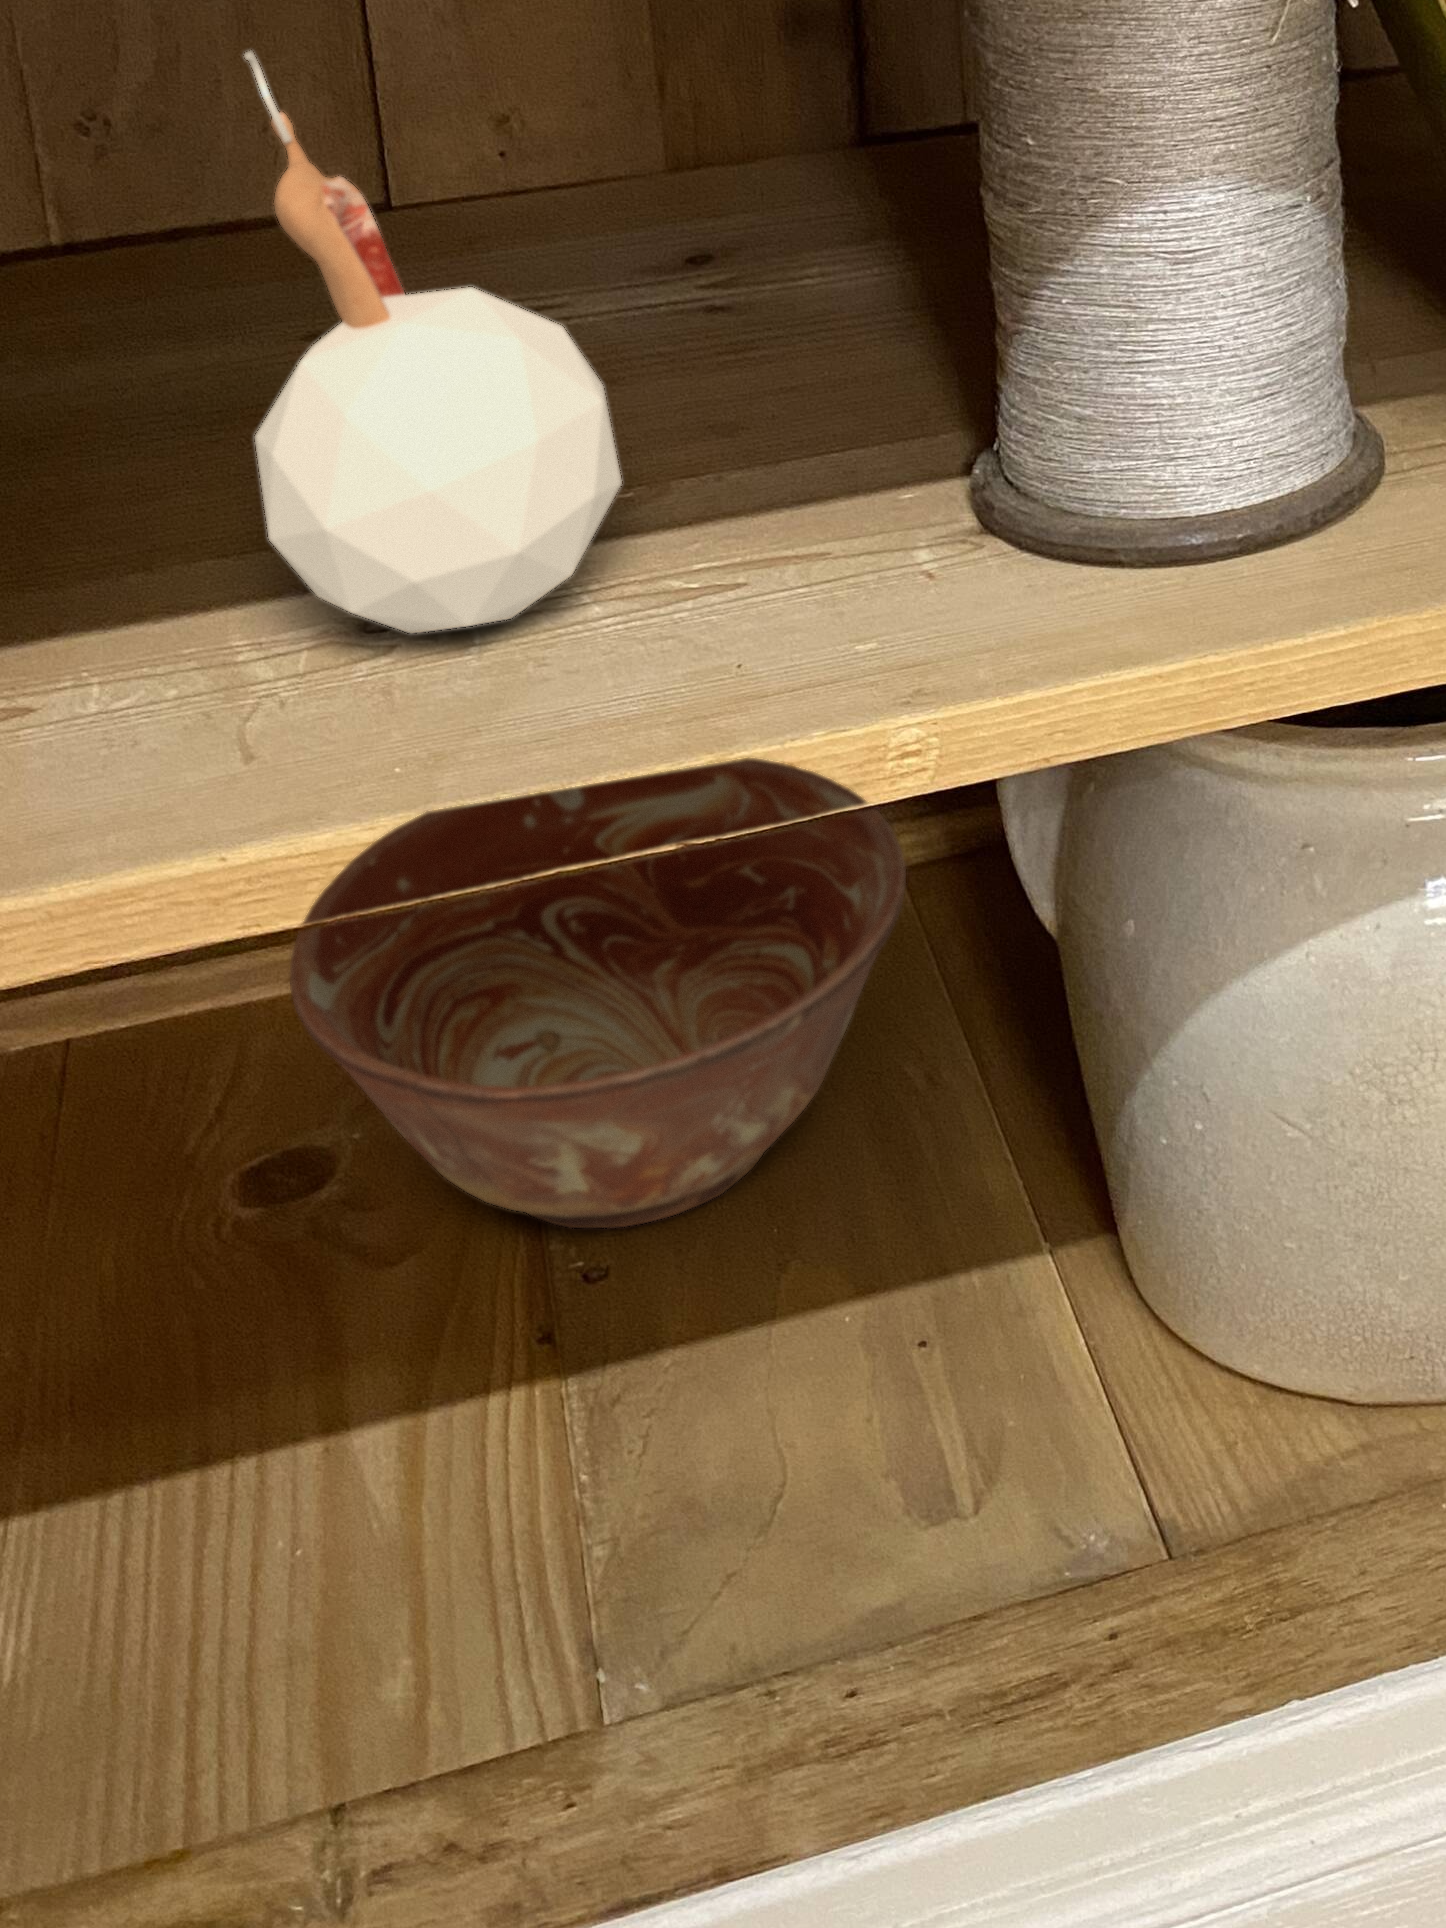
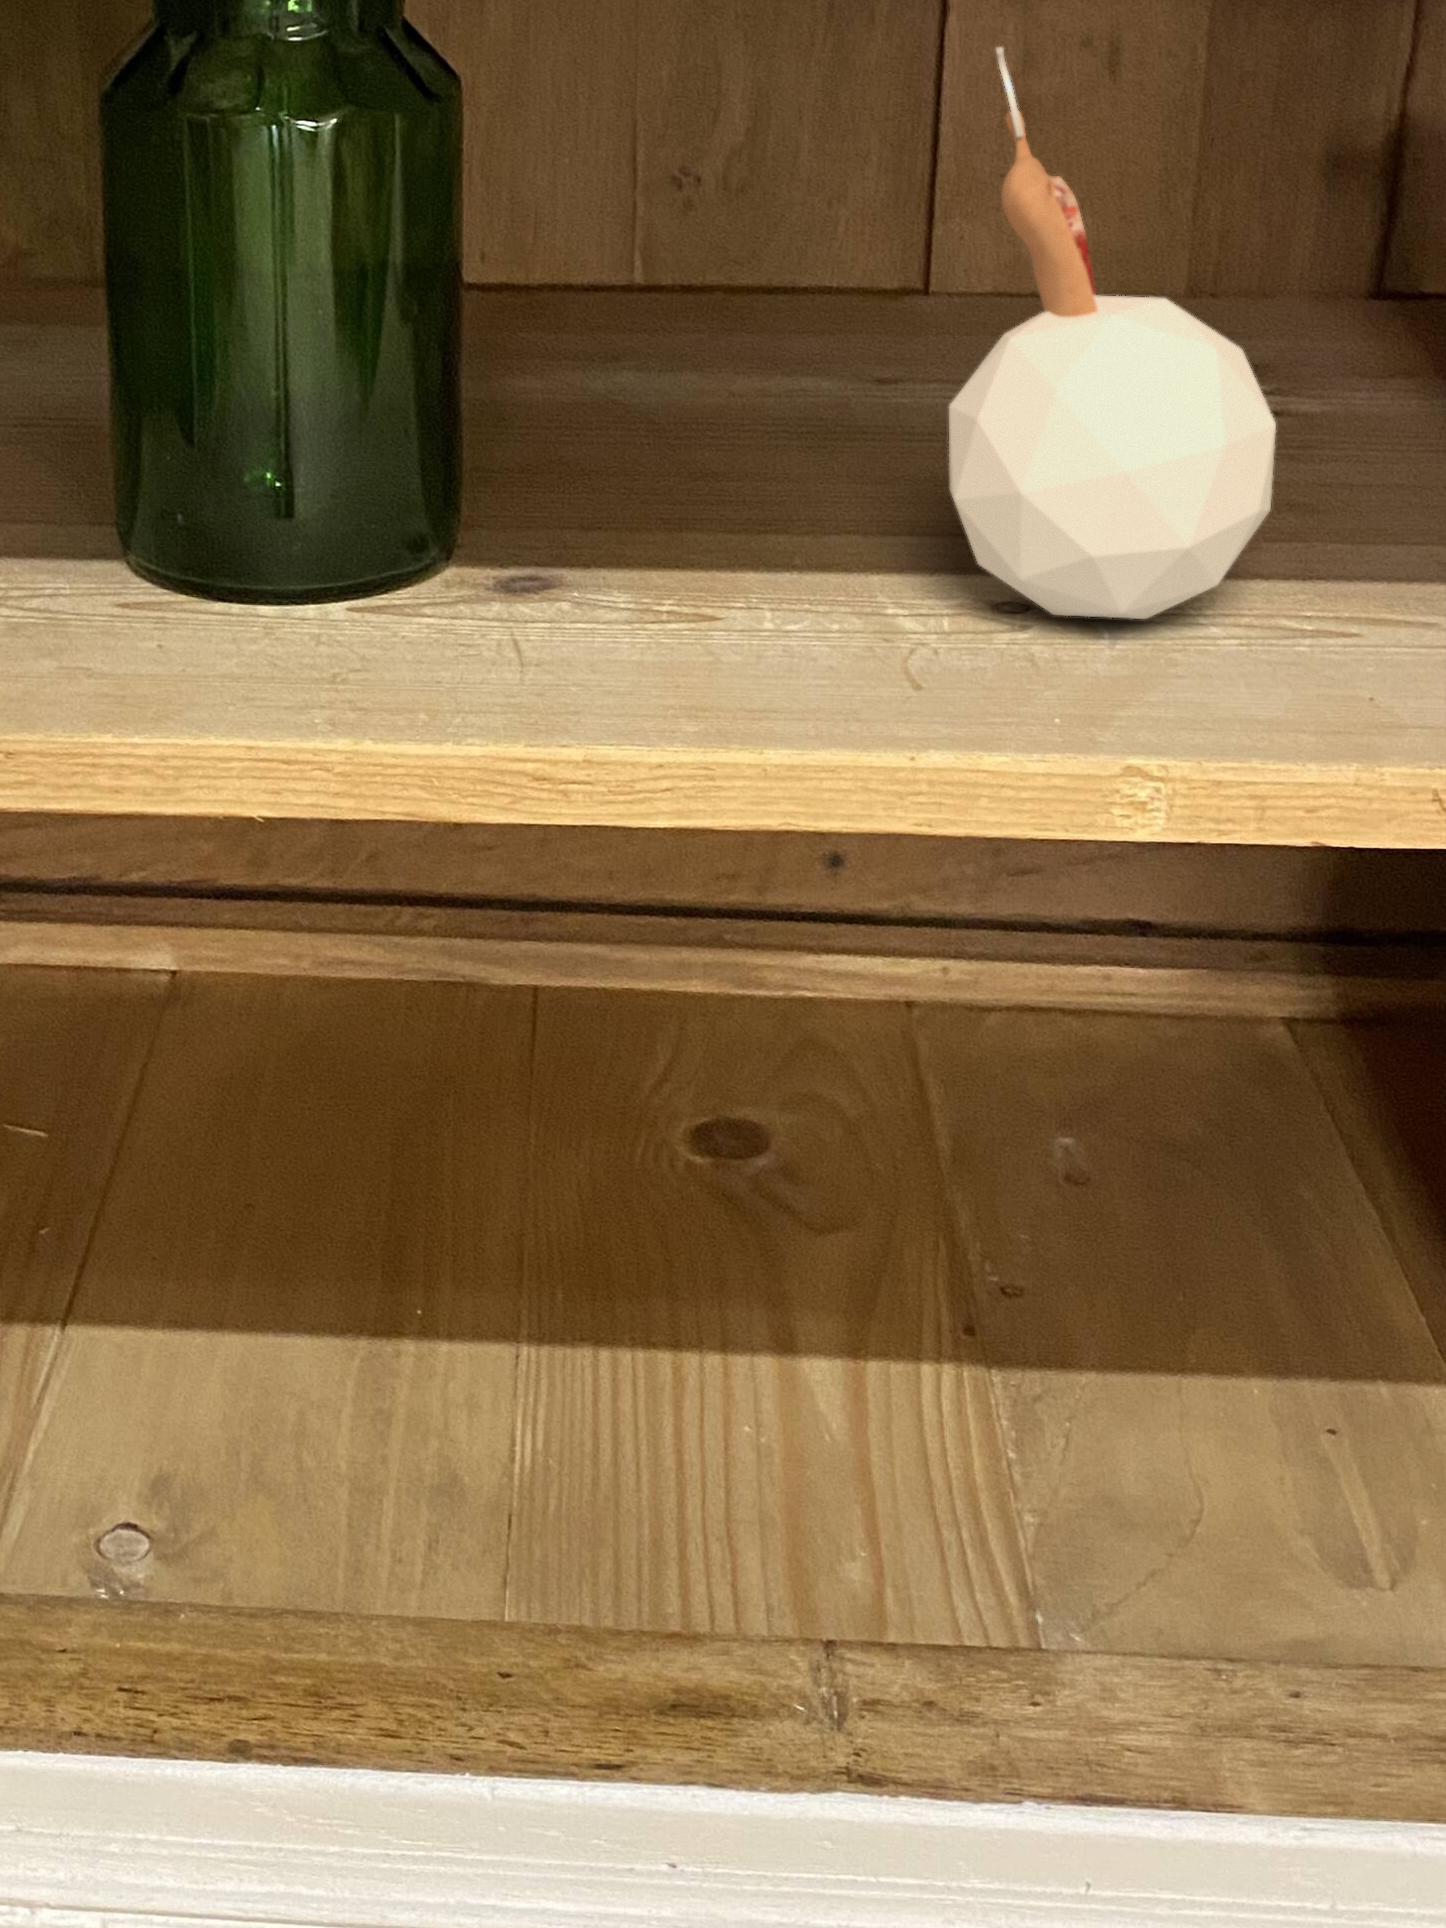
ceramic bowl: present [290,758,906,1228] -> none [780,831,1353,1257]

